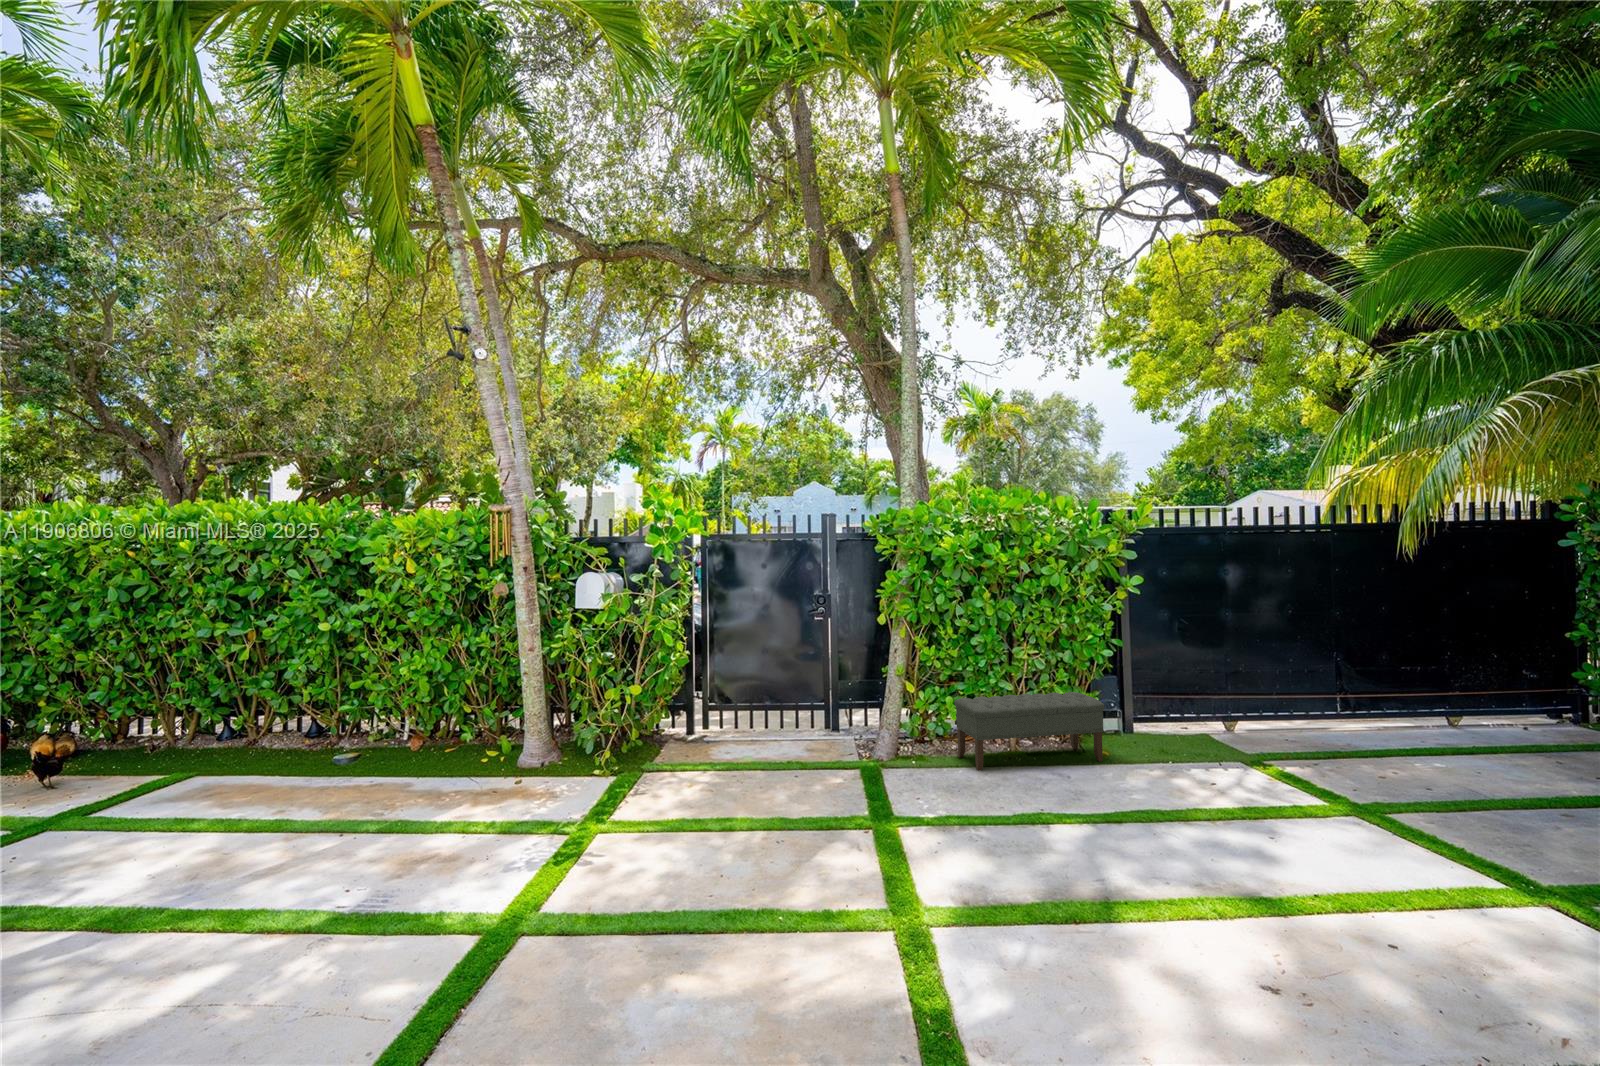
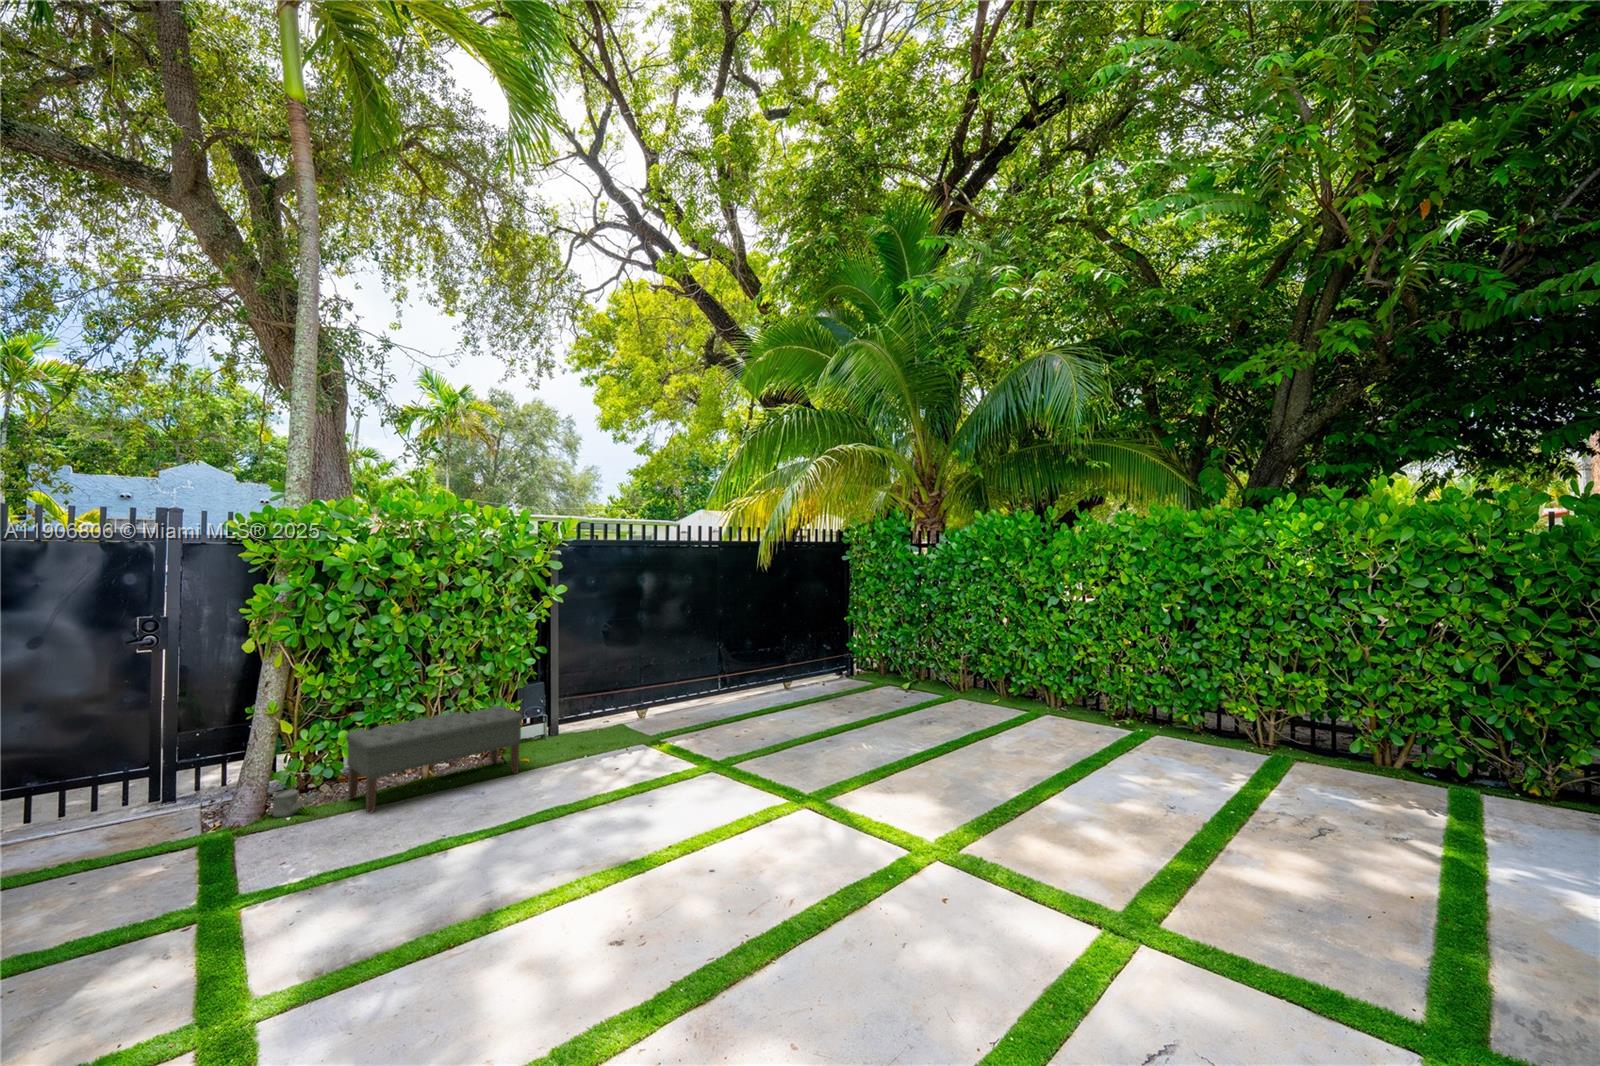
watering can: none [902,739,940,761] -> present [268,789,319,817]

